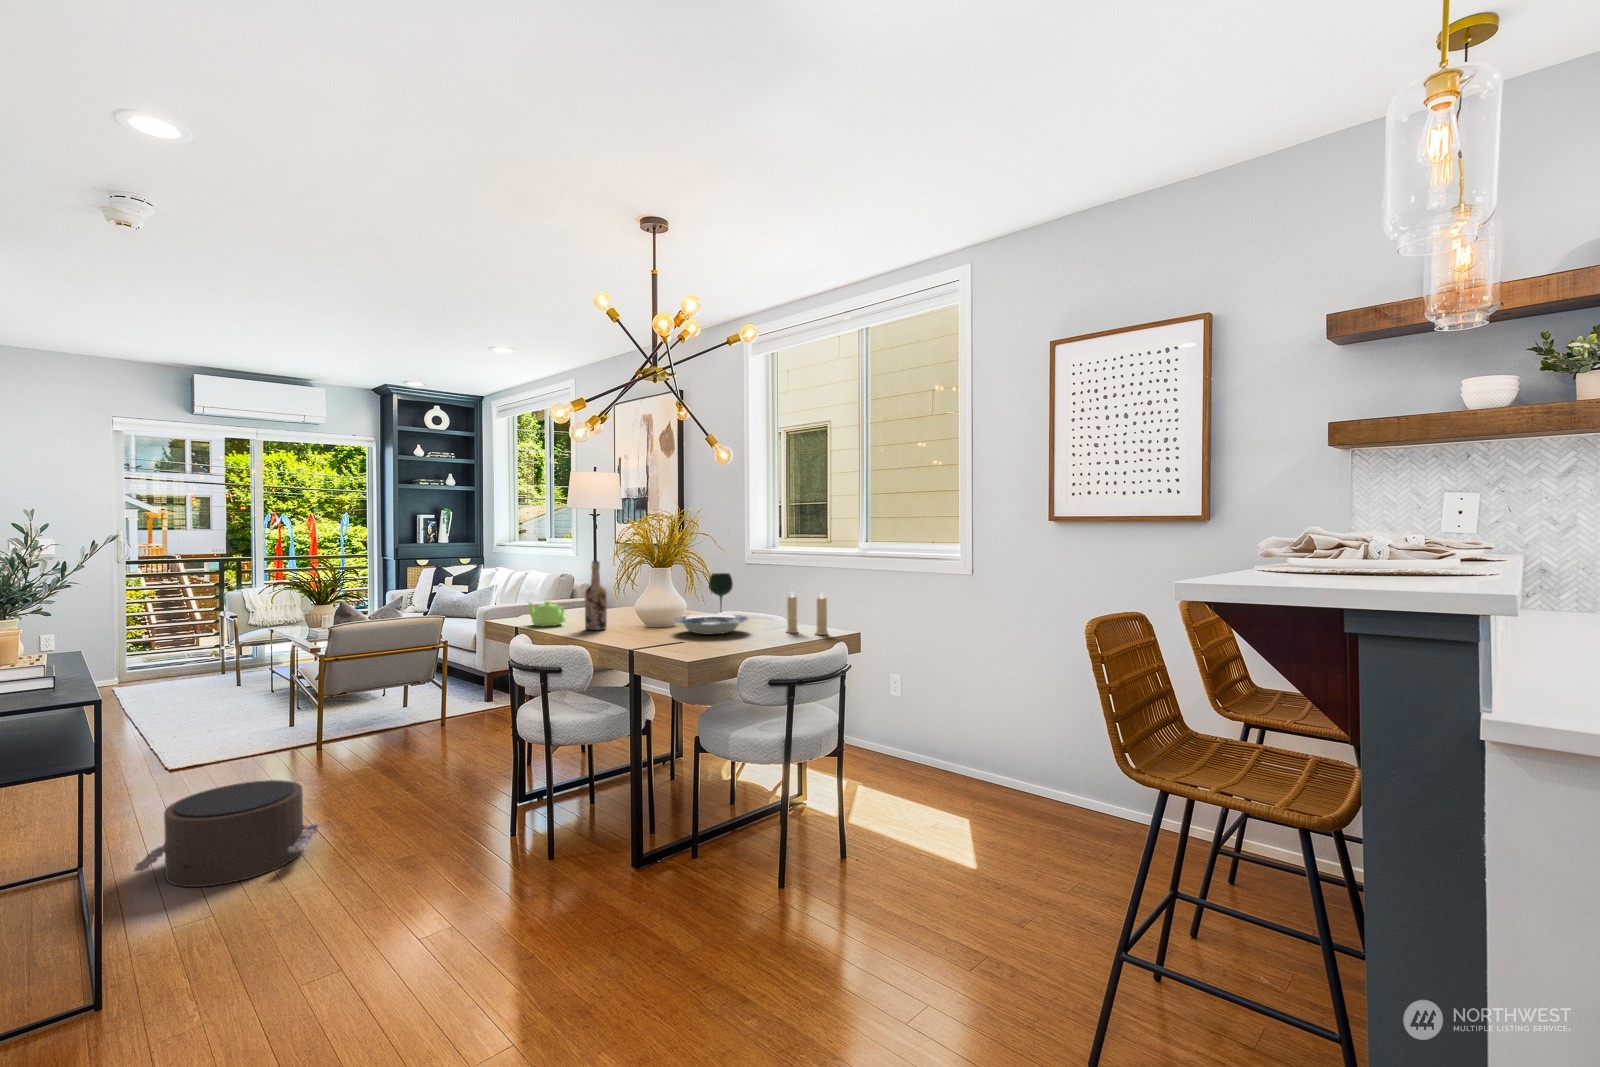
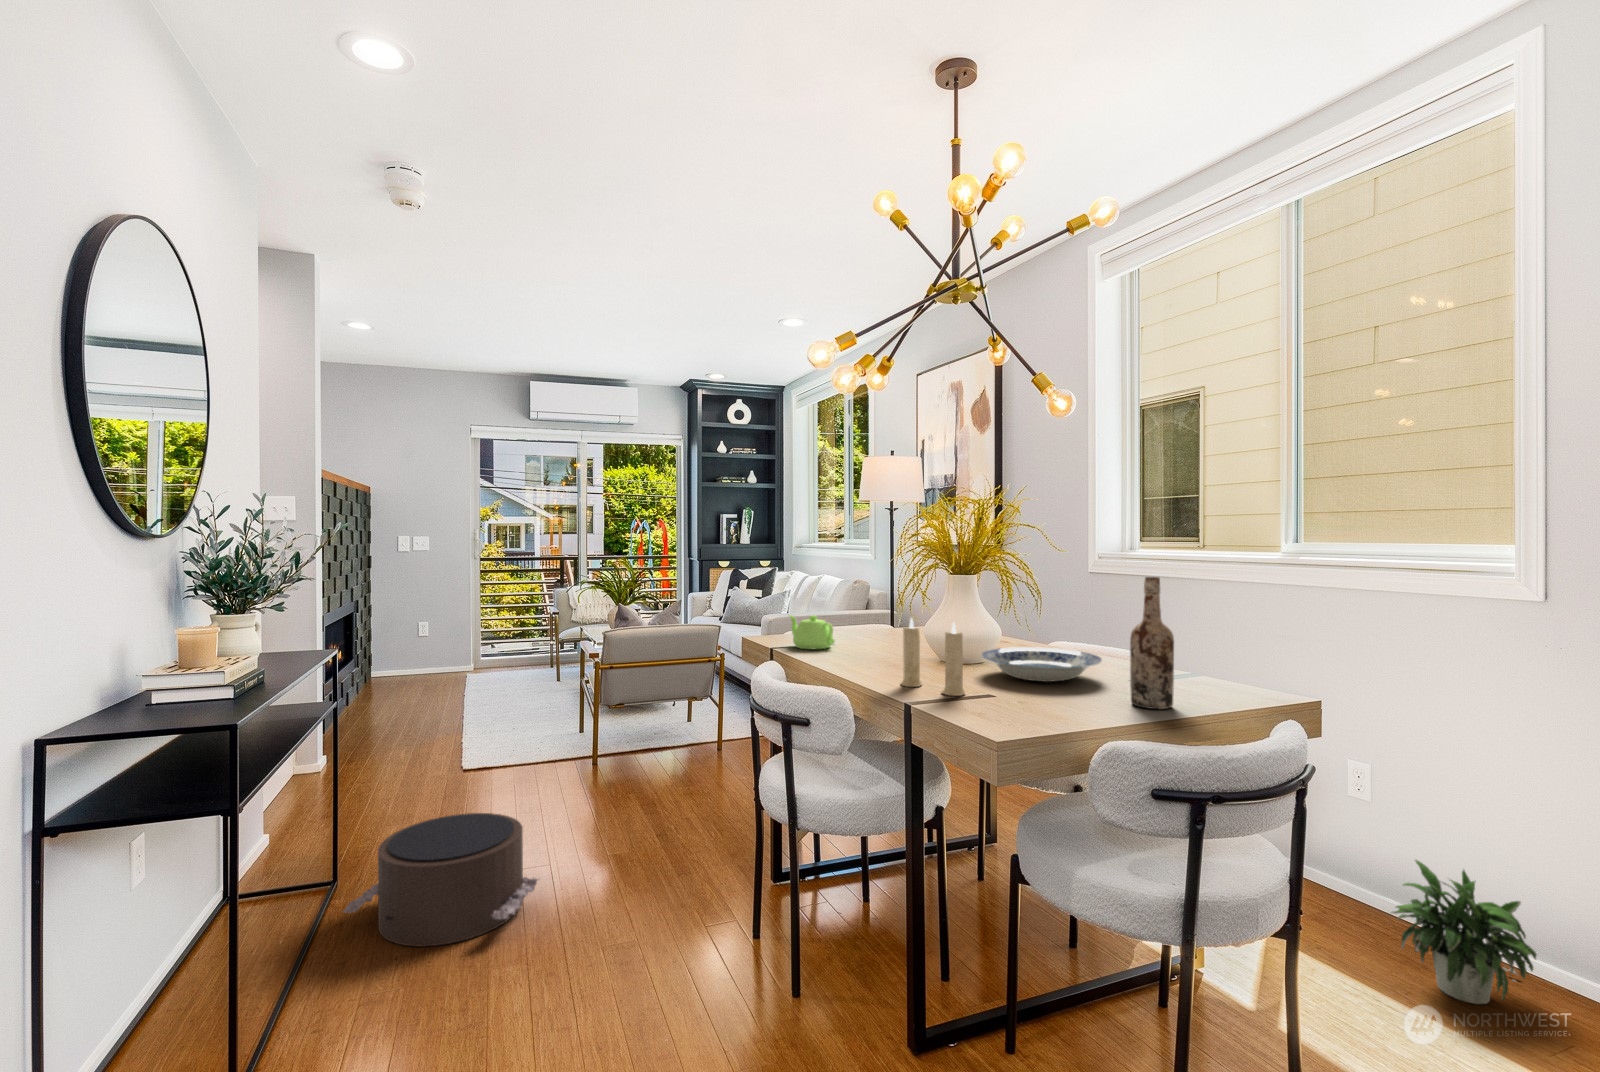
wine bottle: present [585,561,607,630] -> present [1130,577,1174,709]
wine glass: present [709,573,733,614] -> none [1035,585,1071,652]
candle: present [787,592,828,635] -> present [901,618,965,696]
potted plant: none [903,723,968,794] -> present [1393,860,1536,1004]

